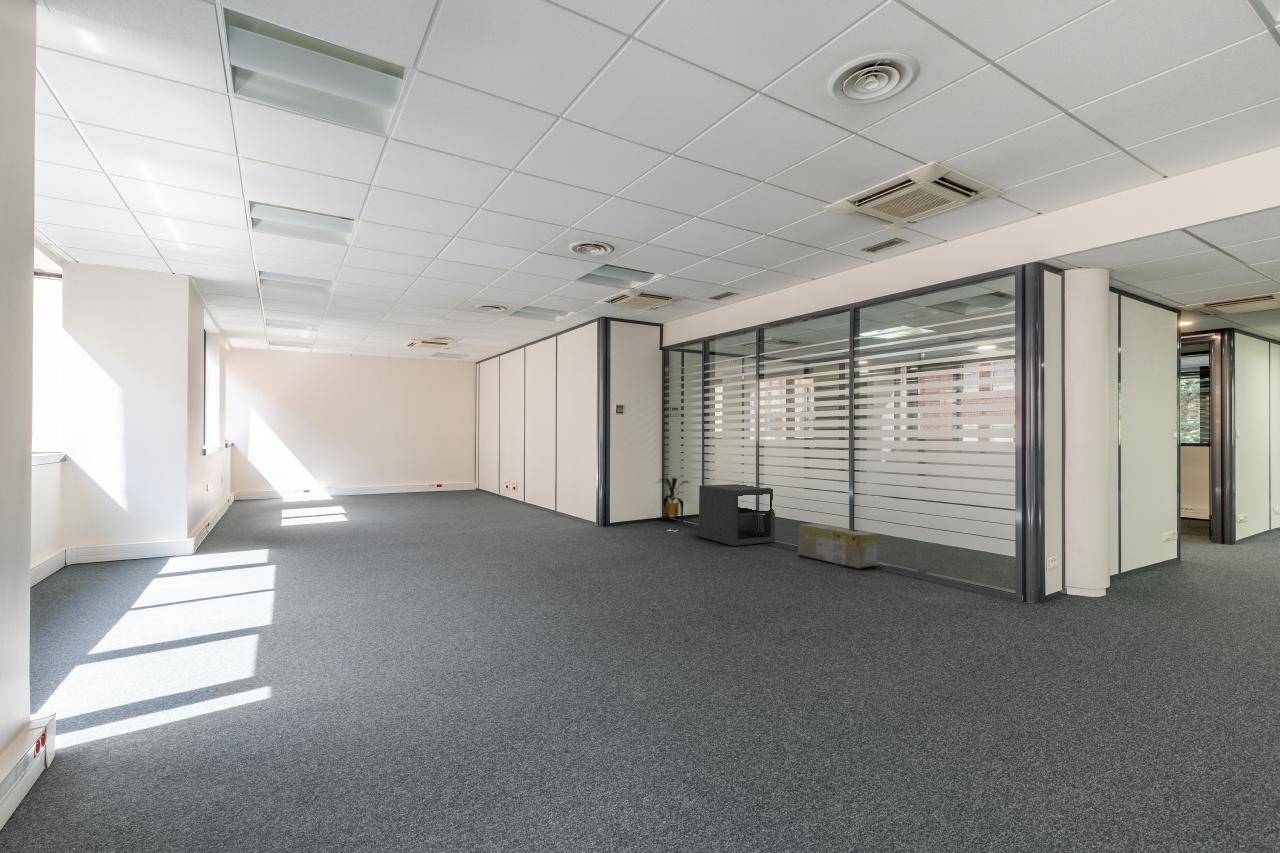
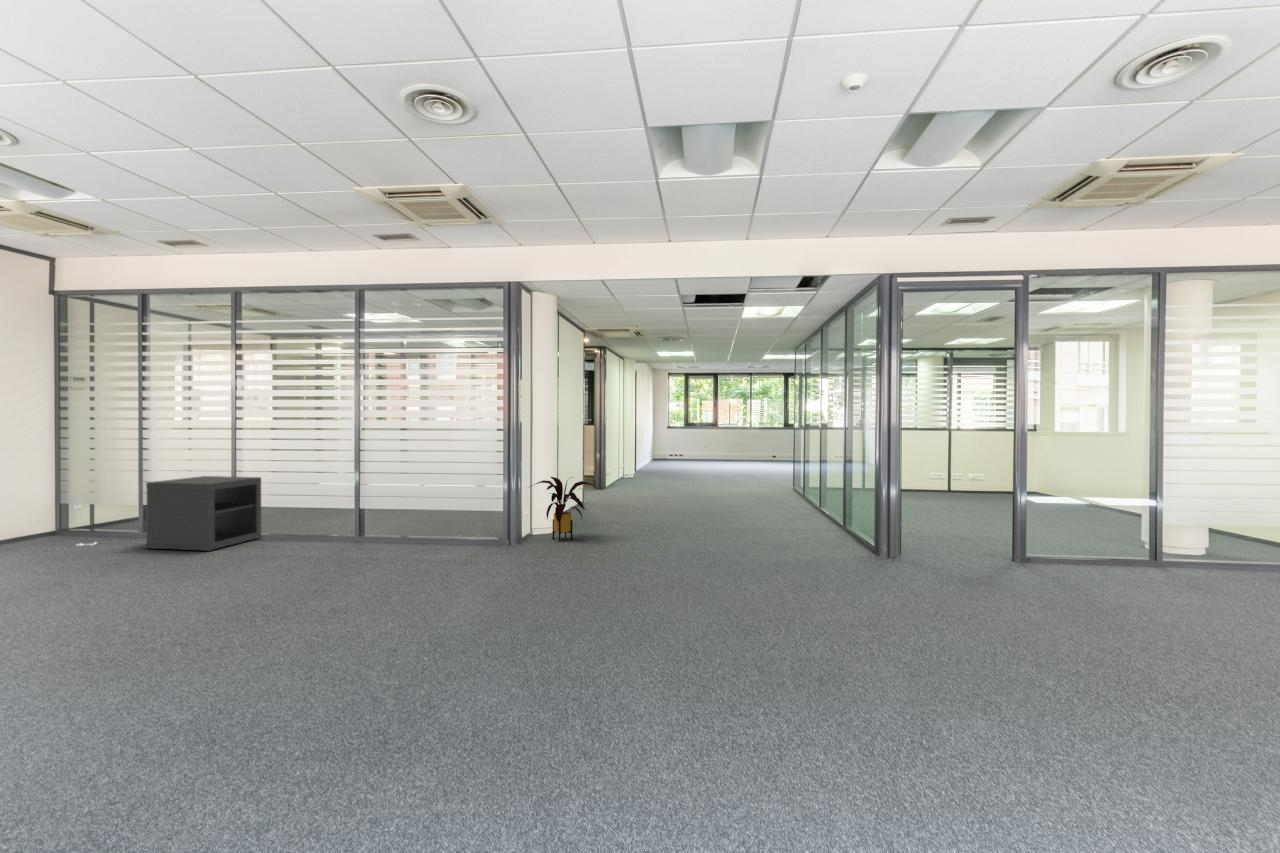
house plant: present [660,478,688,521] -> present [536,477,595,541]
cardboard box: present [798,524,879,568] -> none [299,510,387,547]

